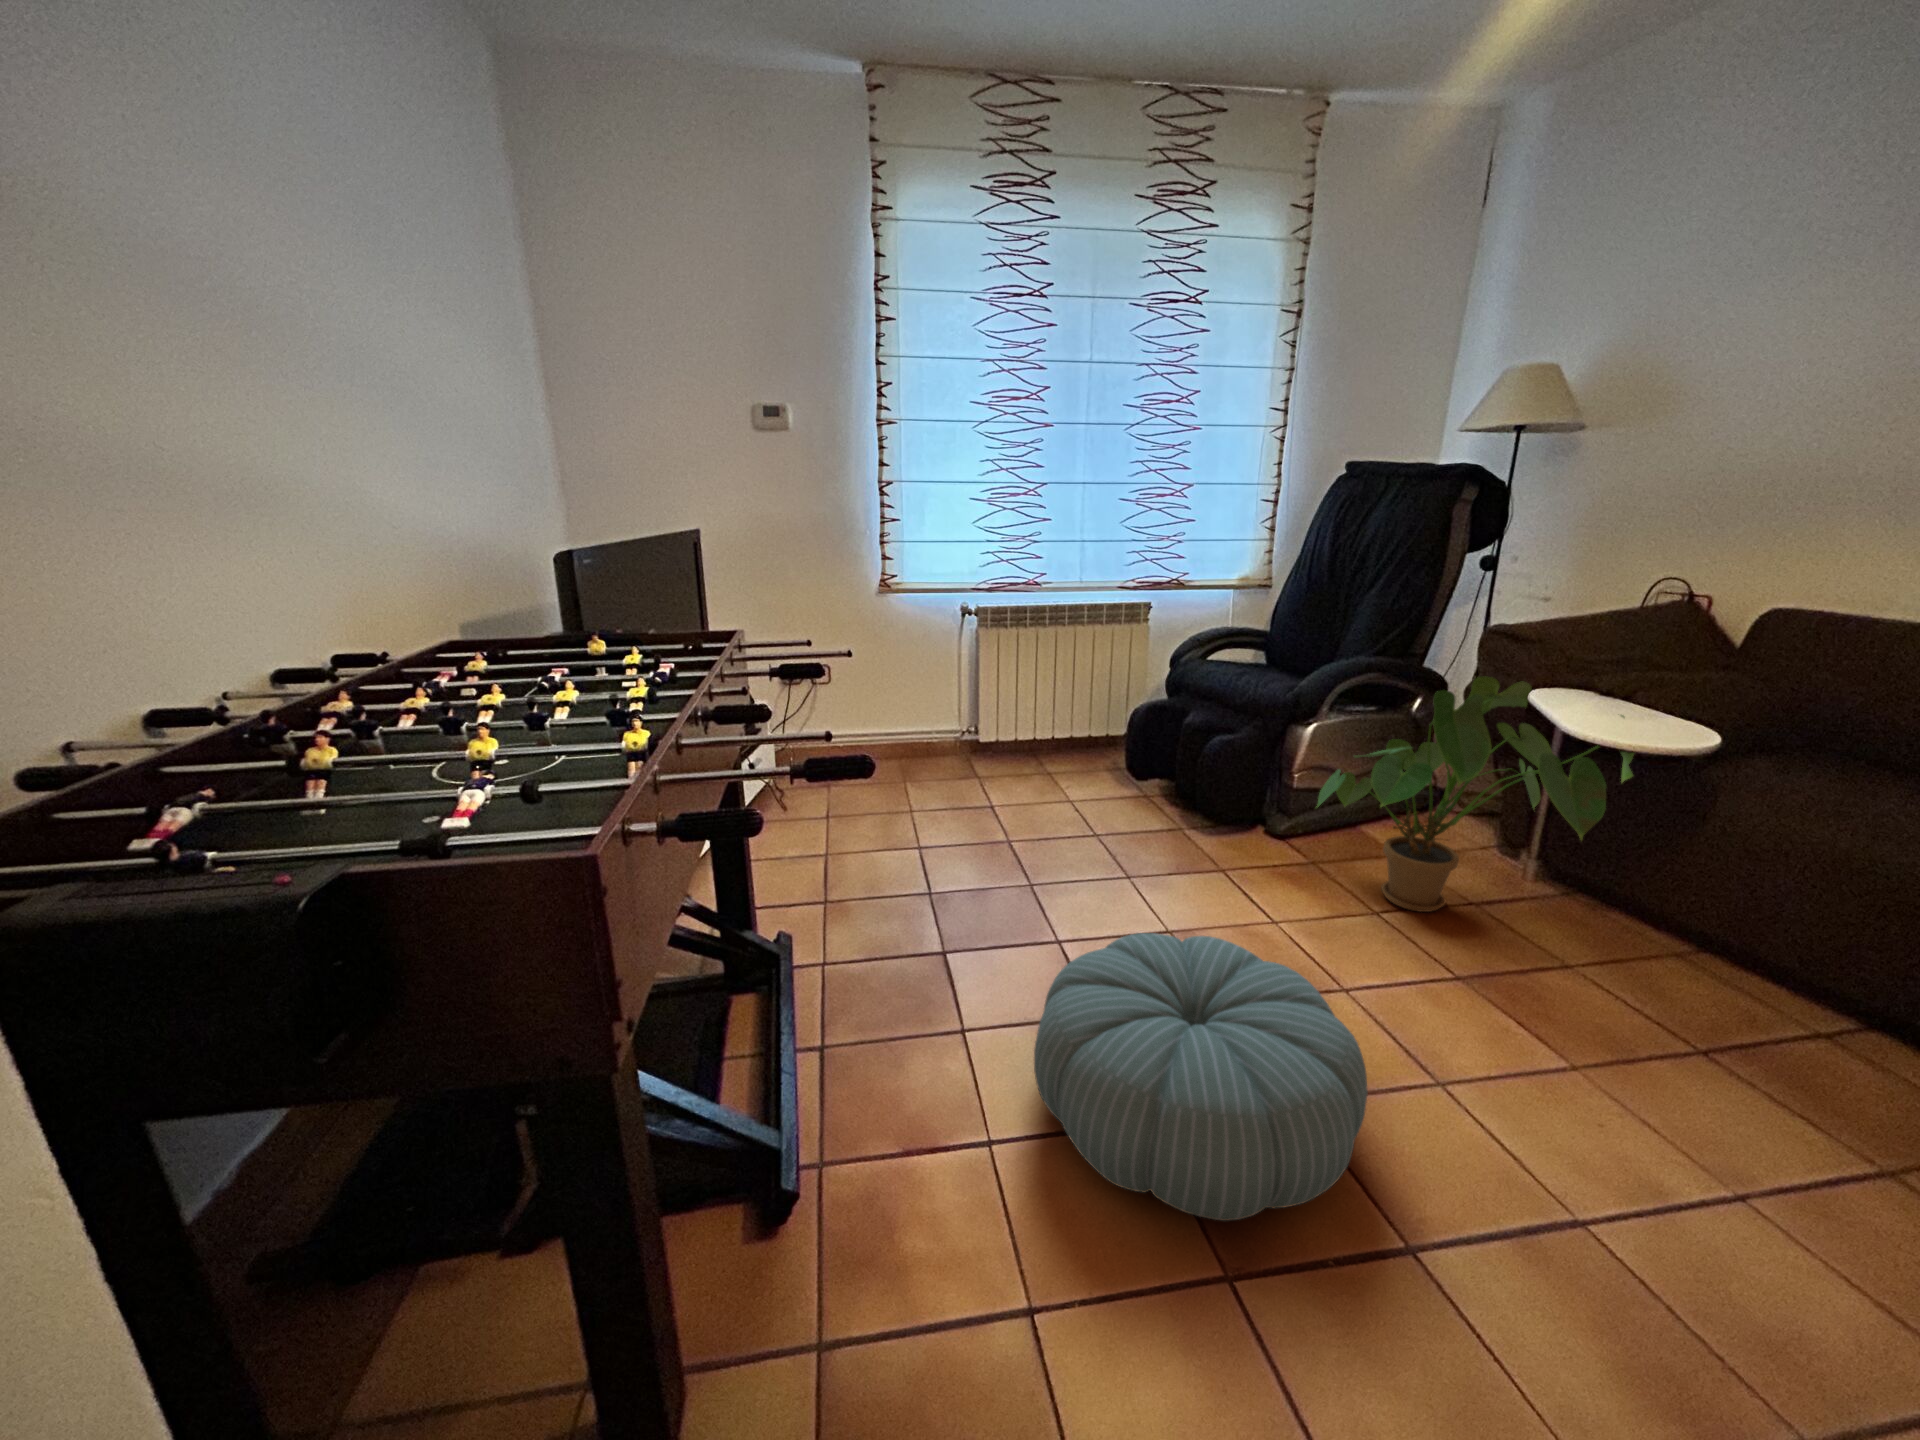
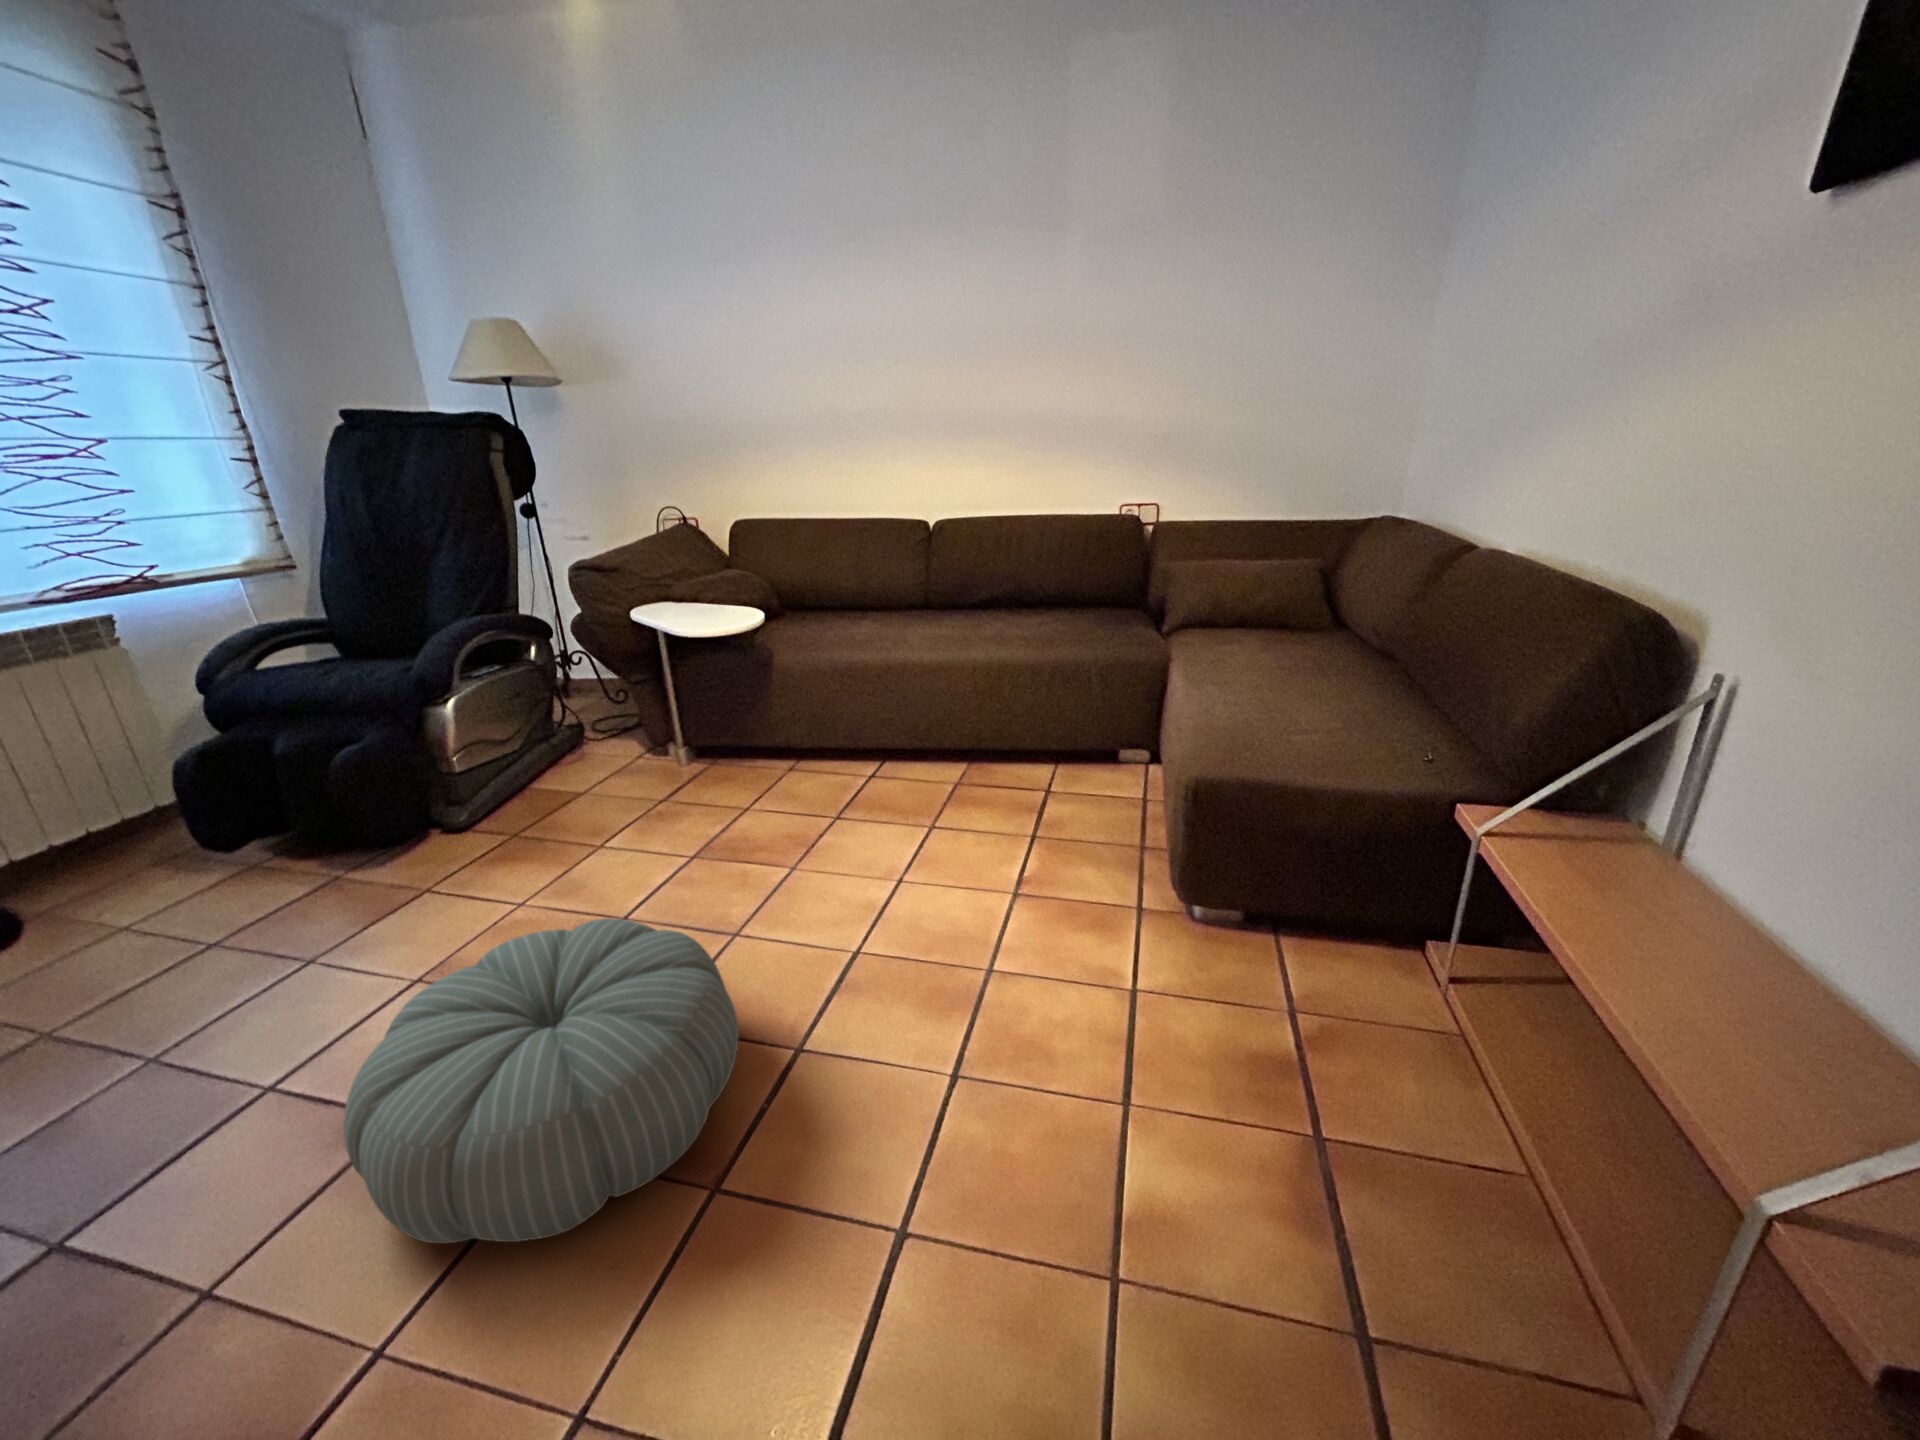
house plant: present [1318,677,1634,912] -> none [500,607,727,831]

